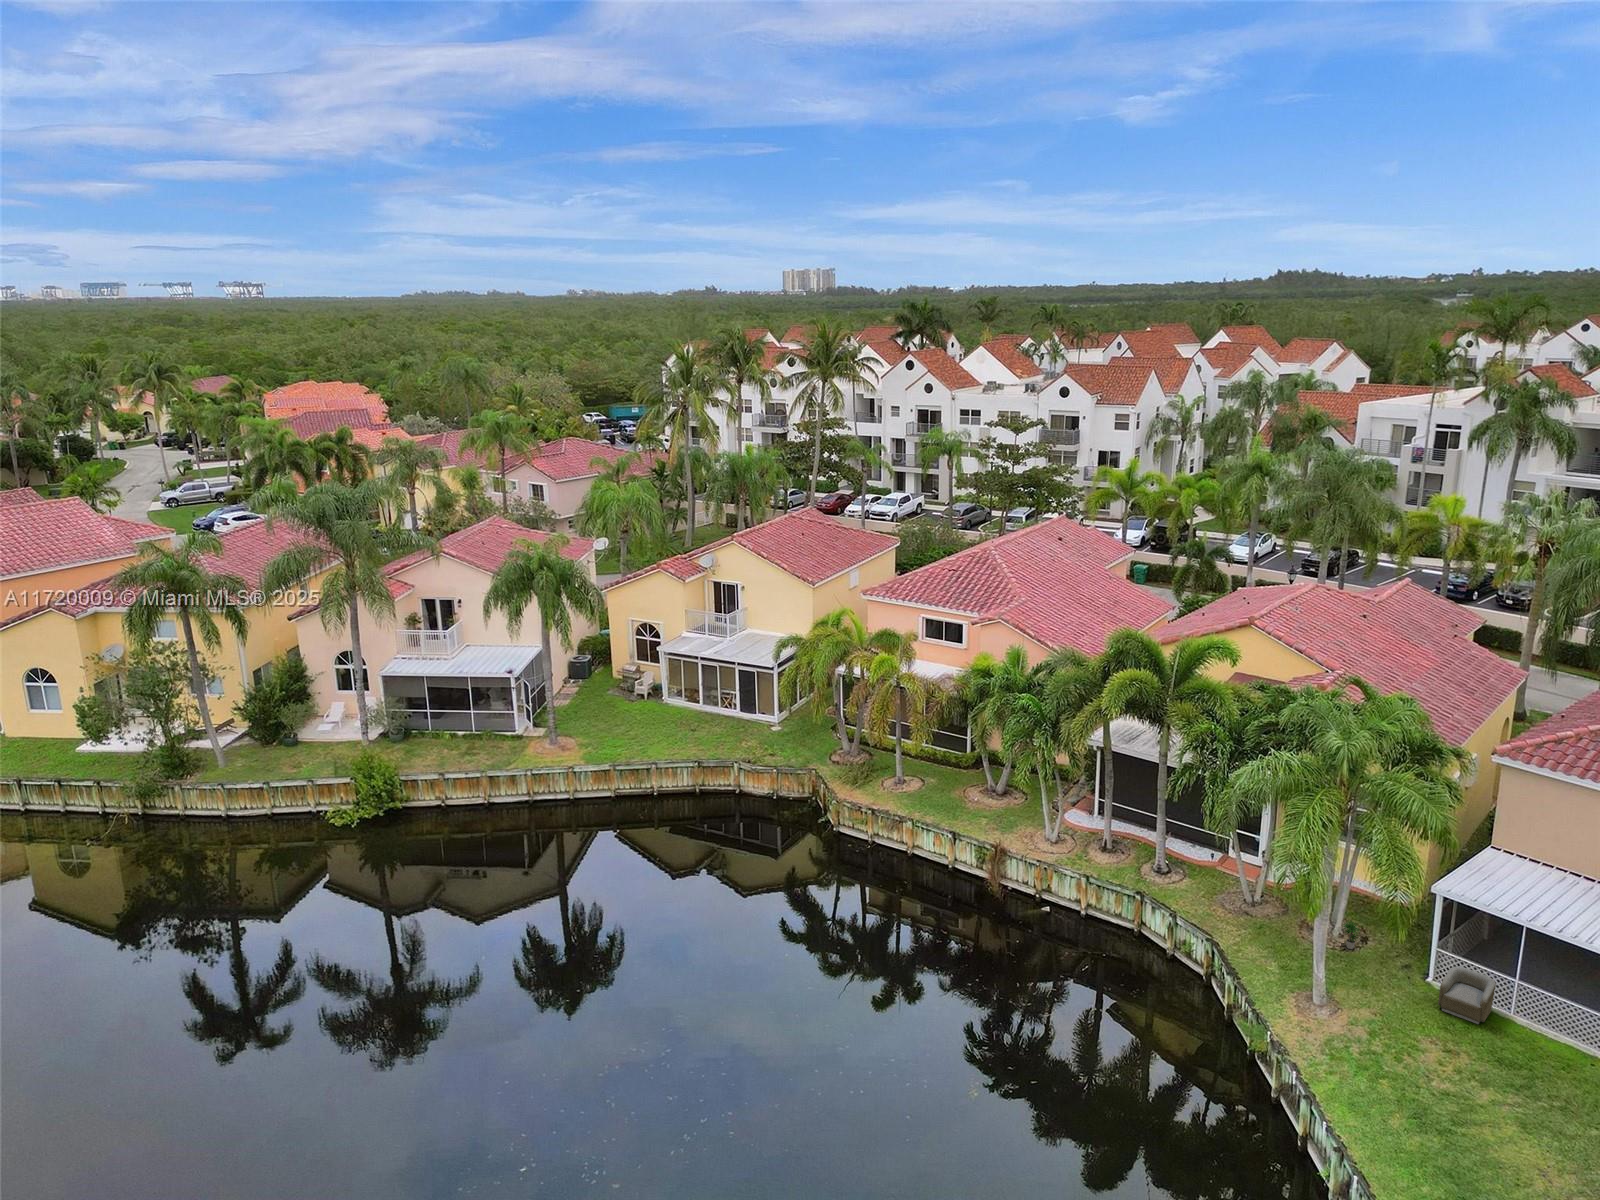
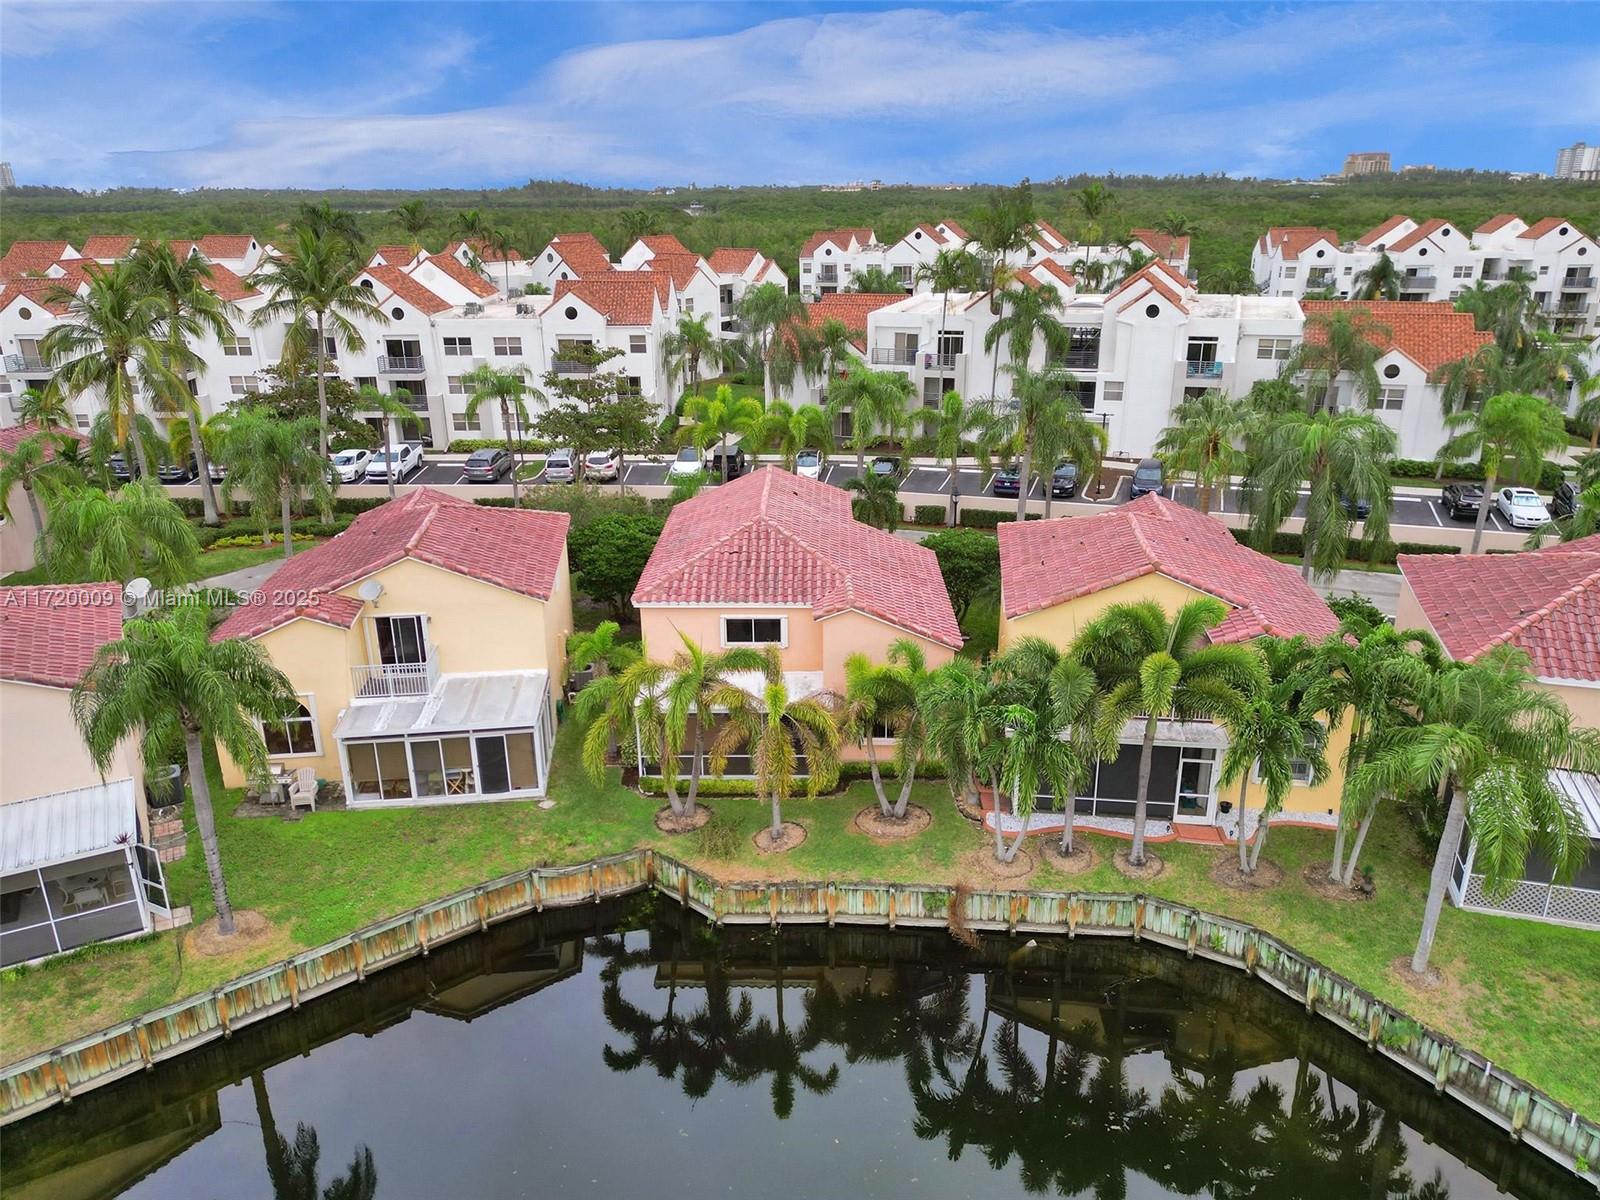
armchair: present [1438,966,1496,1024] -> none [1483,880,1541,934]

